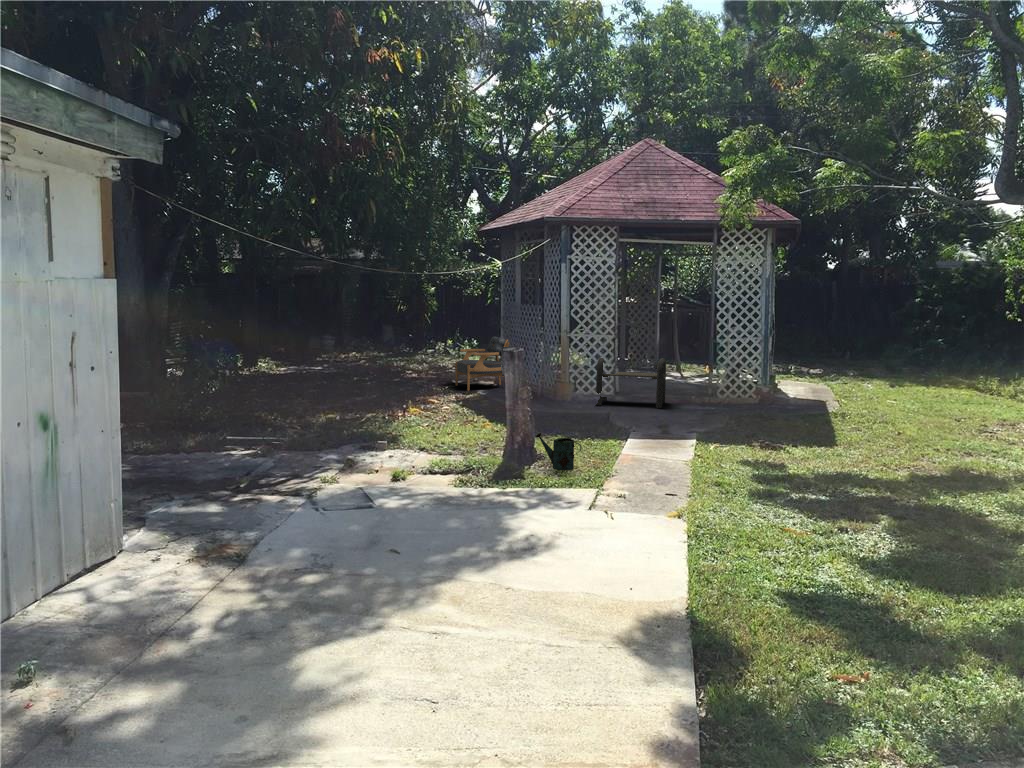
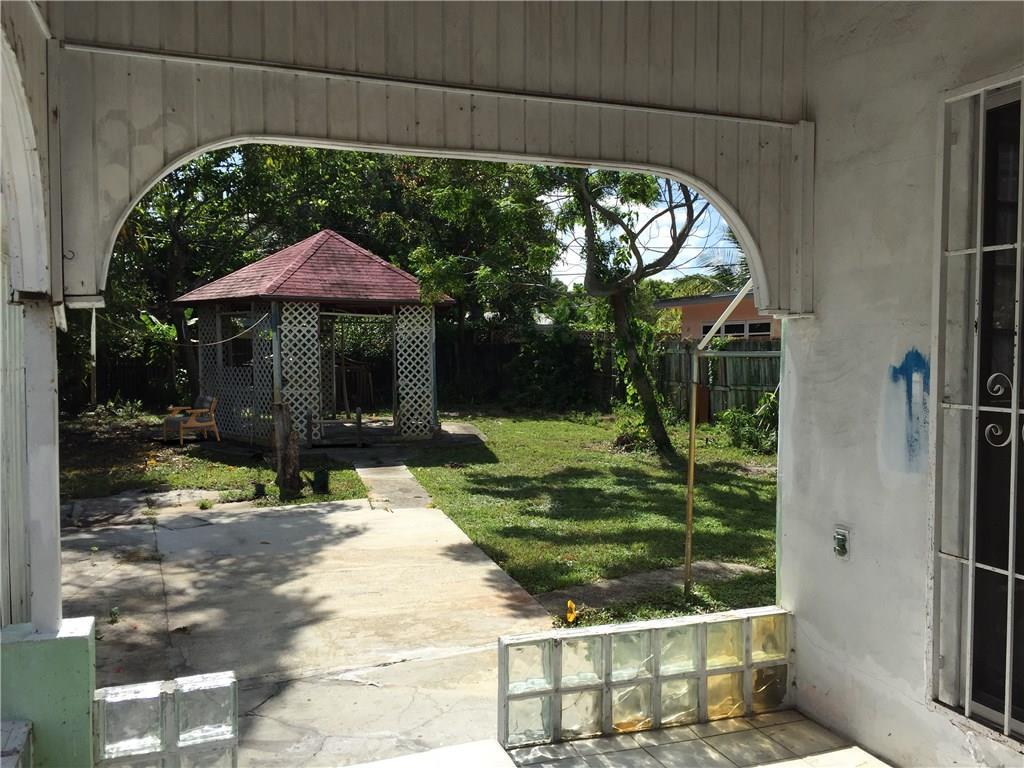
potted plant: none [469,401,511,463] -> present [242,447,273,494]

